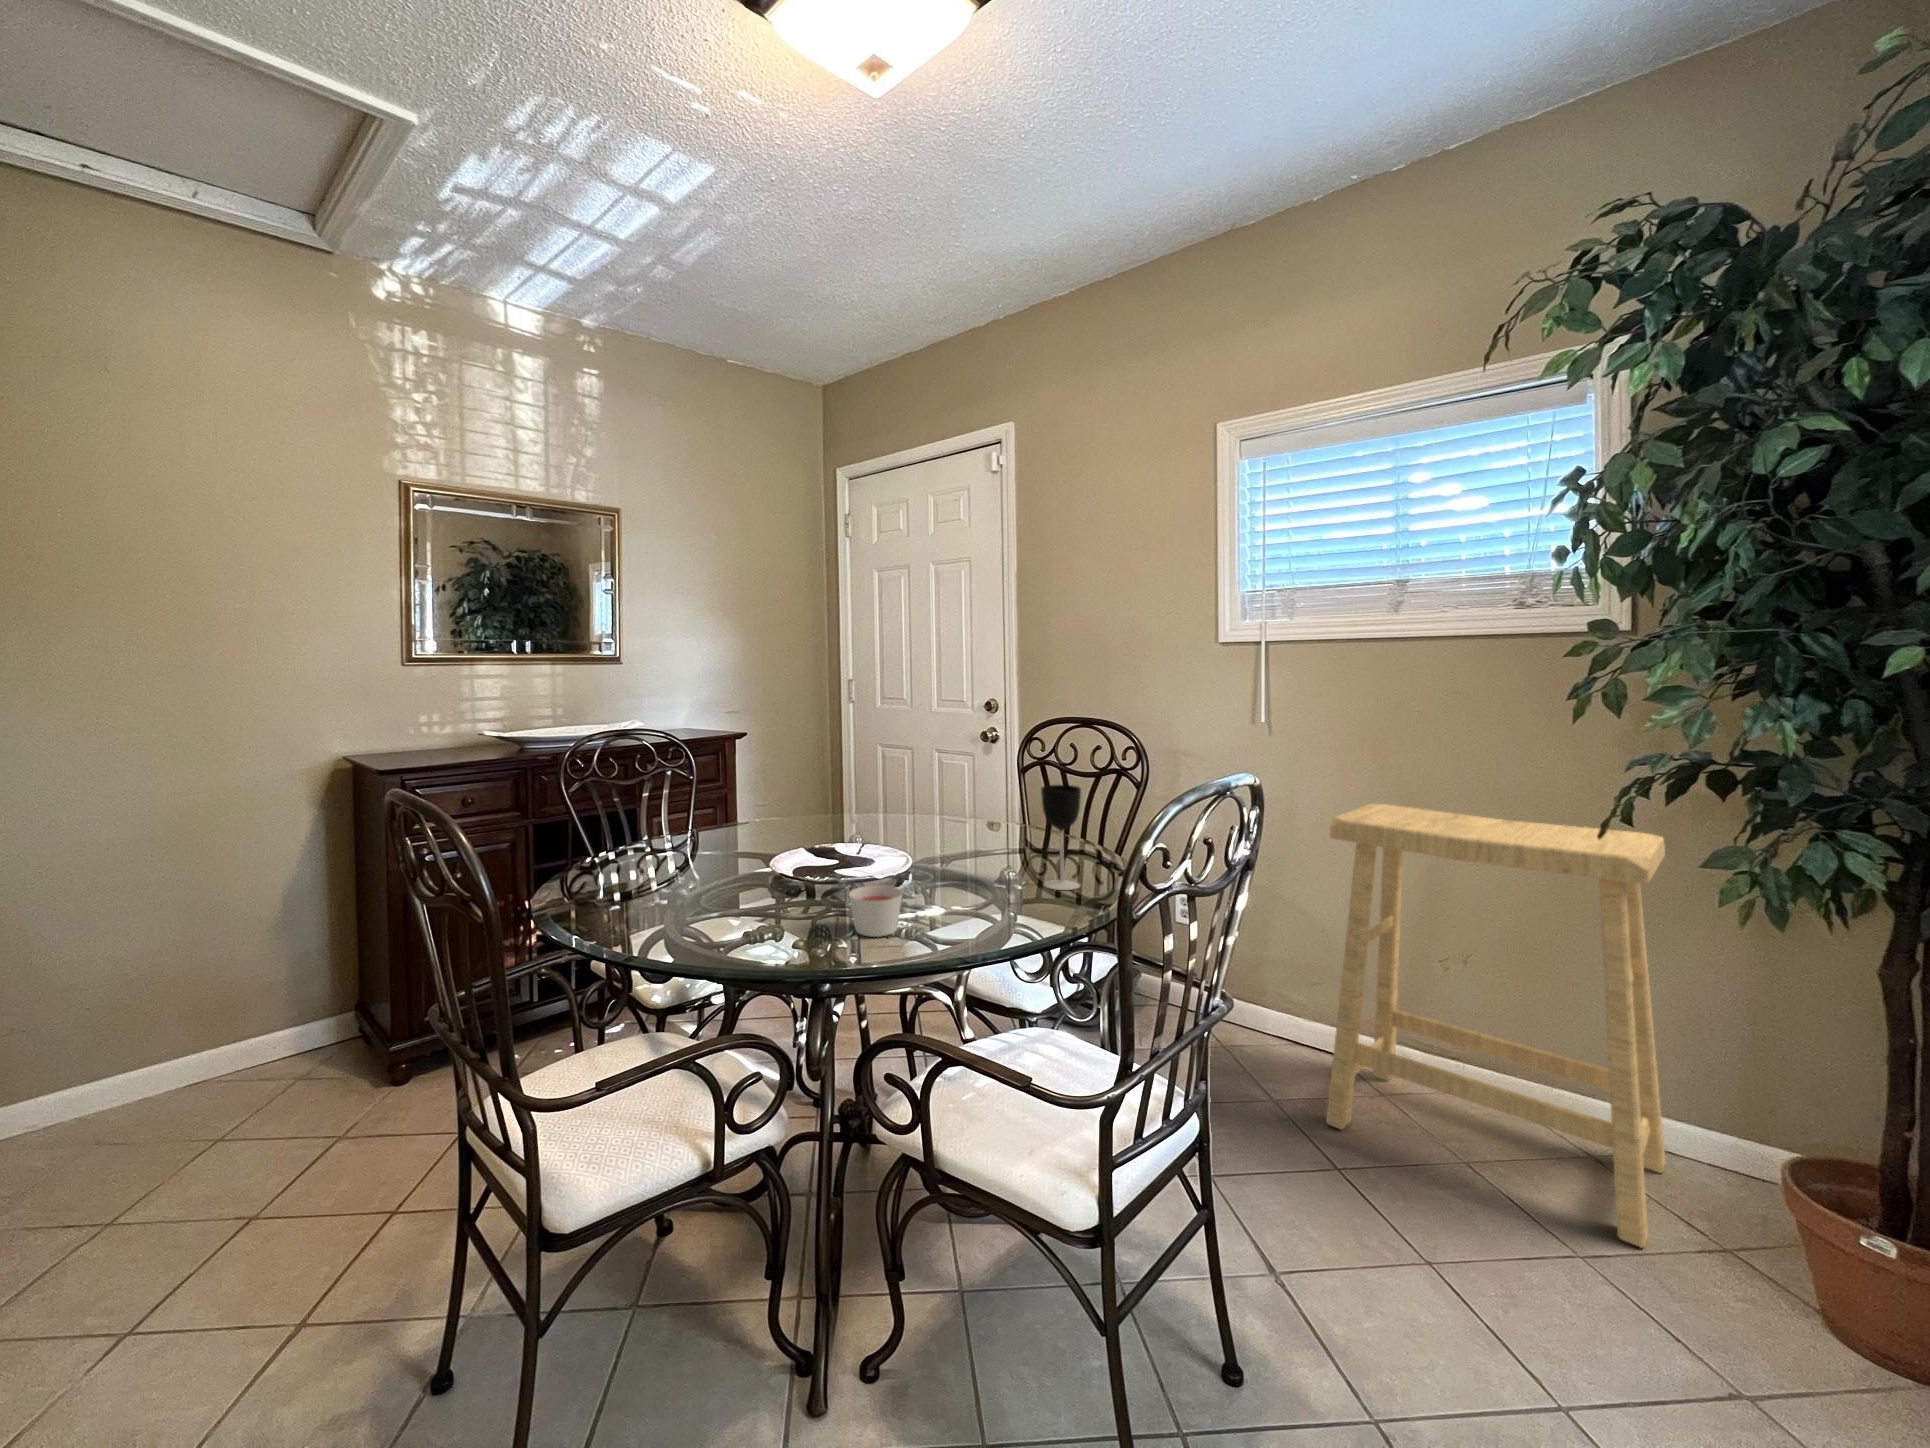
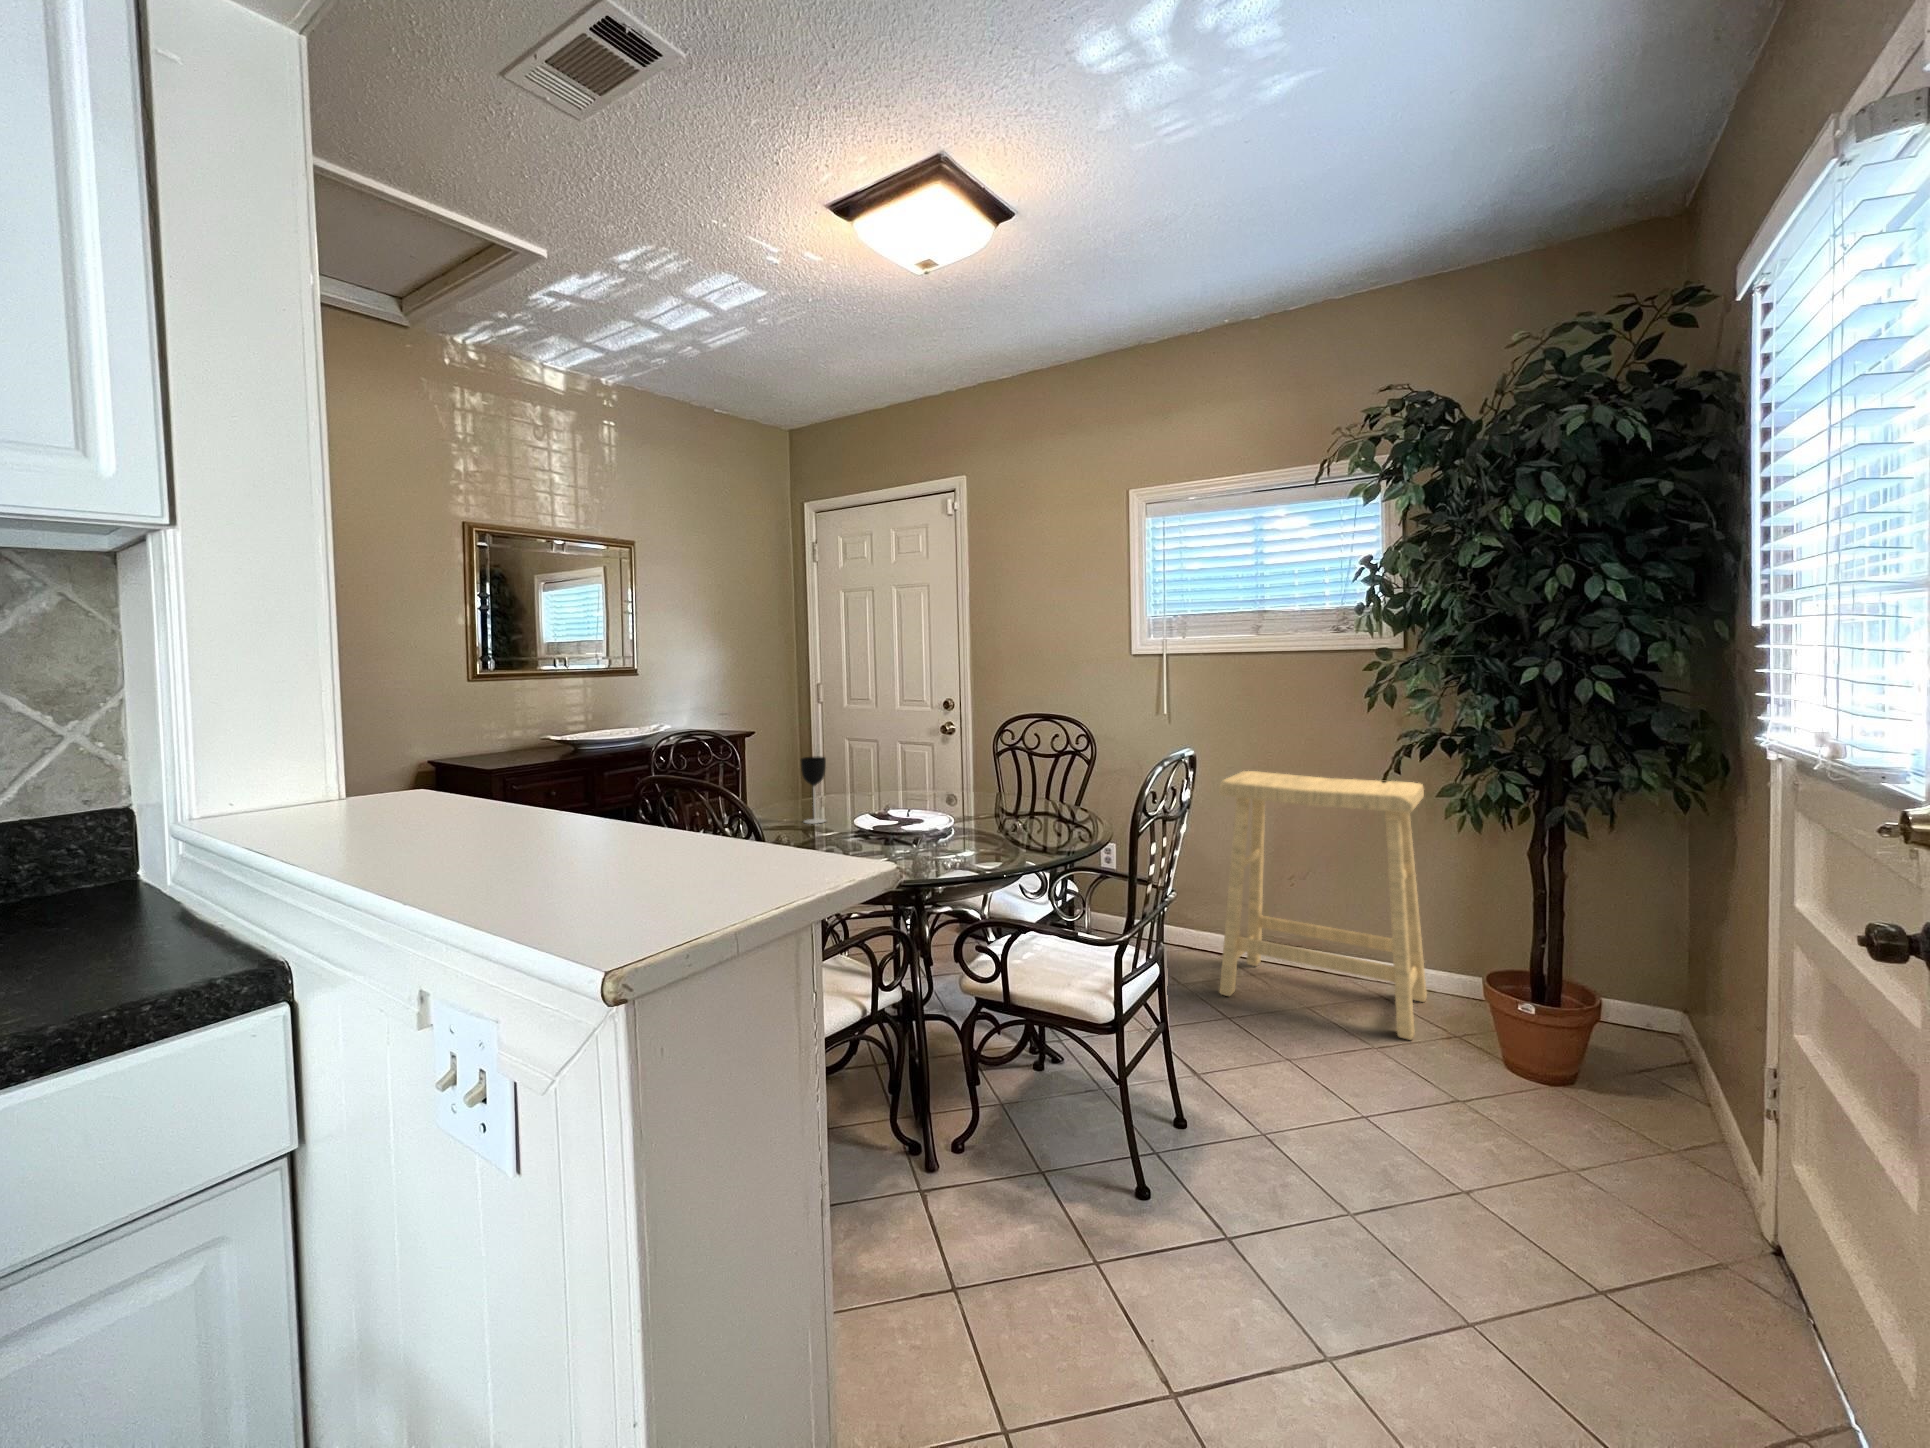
wine glass: present [1041,785,1081,890] -> present [801,757,826,824]
candle: present [849,885,903,937] -> none [939,831,974,862]

